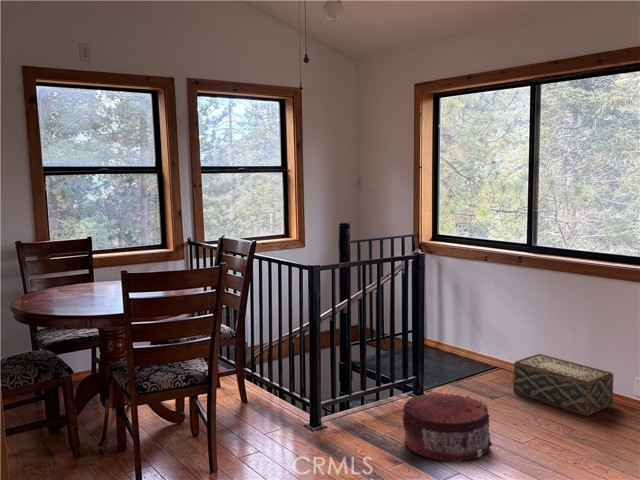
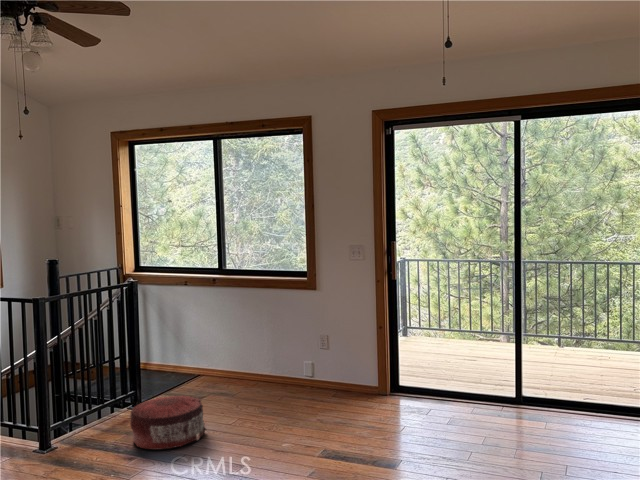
woven basket: present [513,354,613,416] -> none [215,357,289,397]

